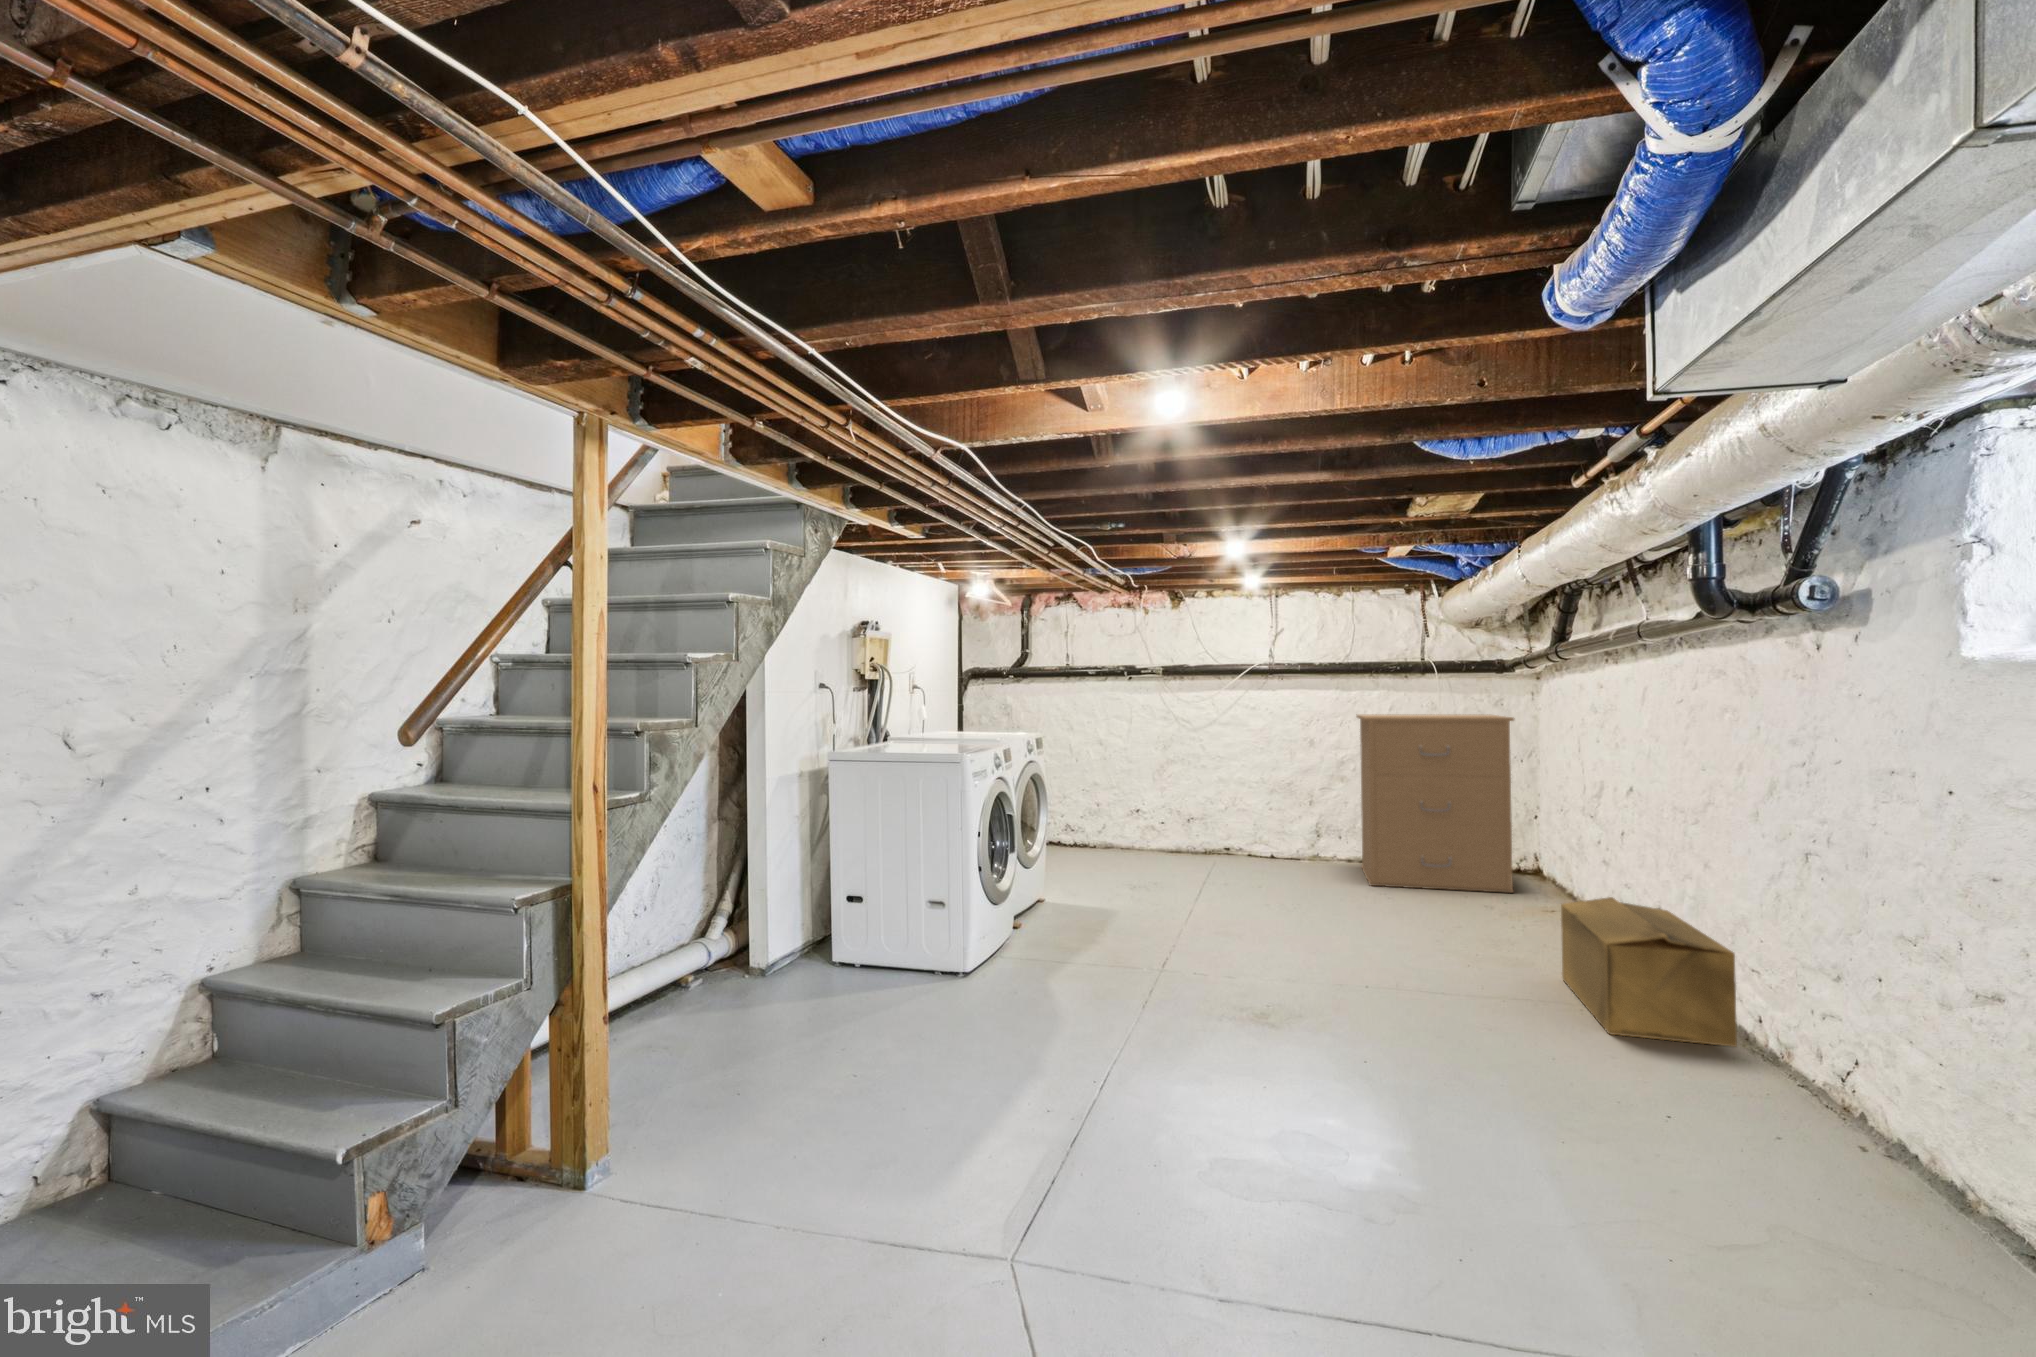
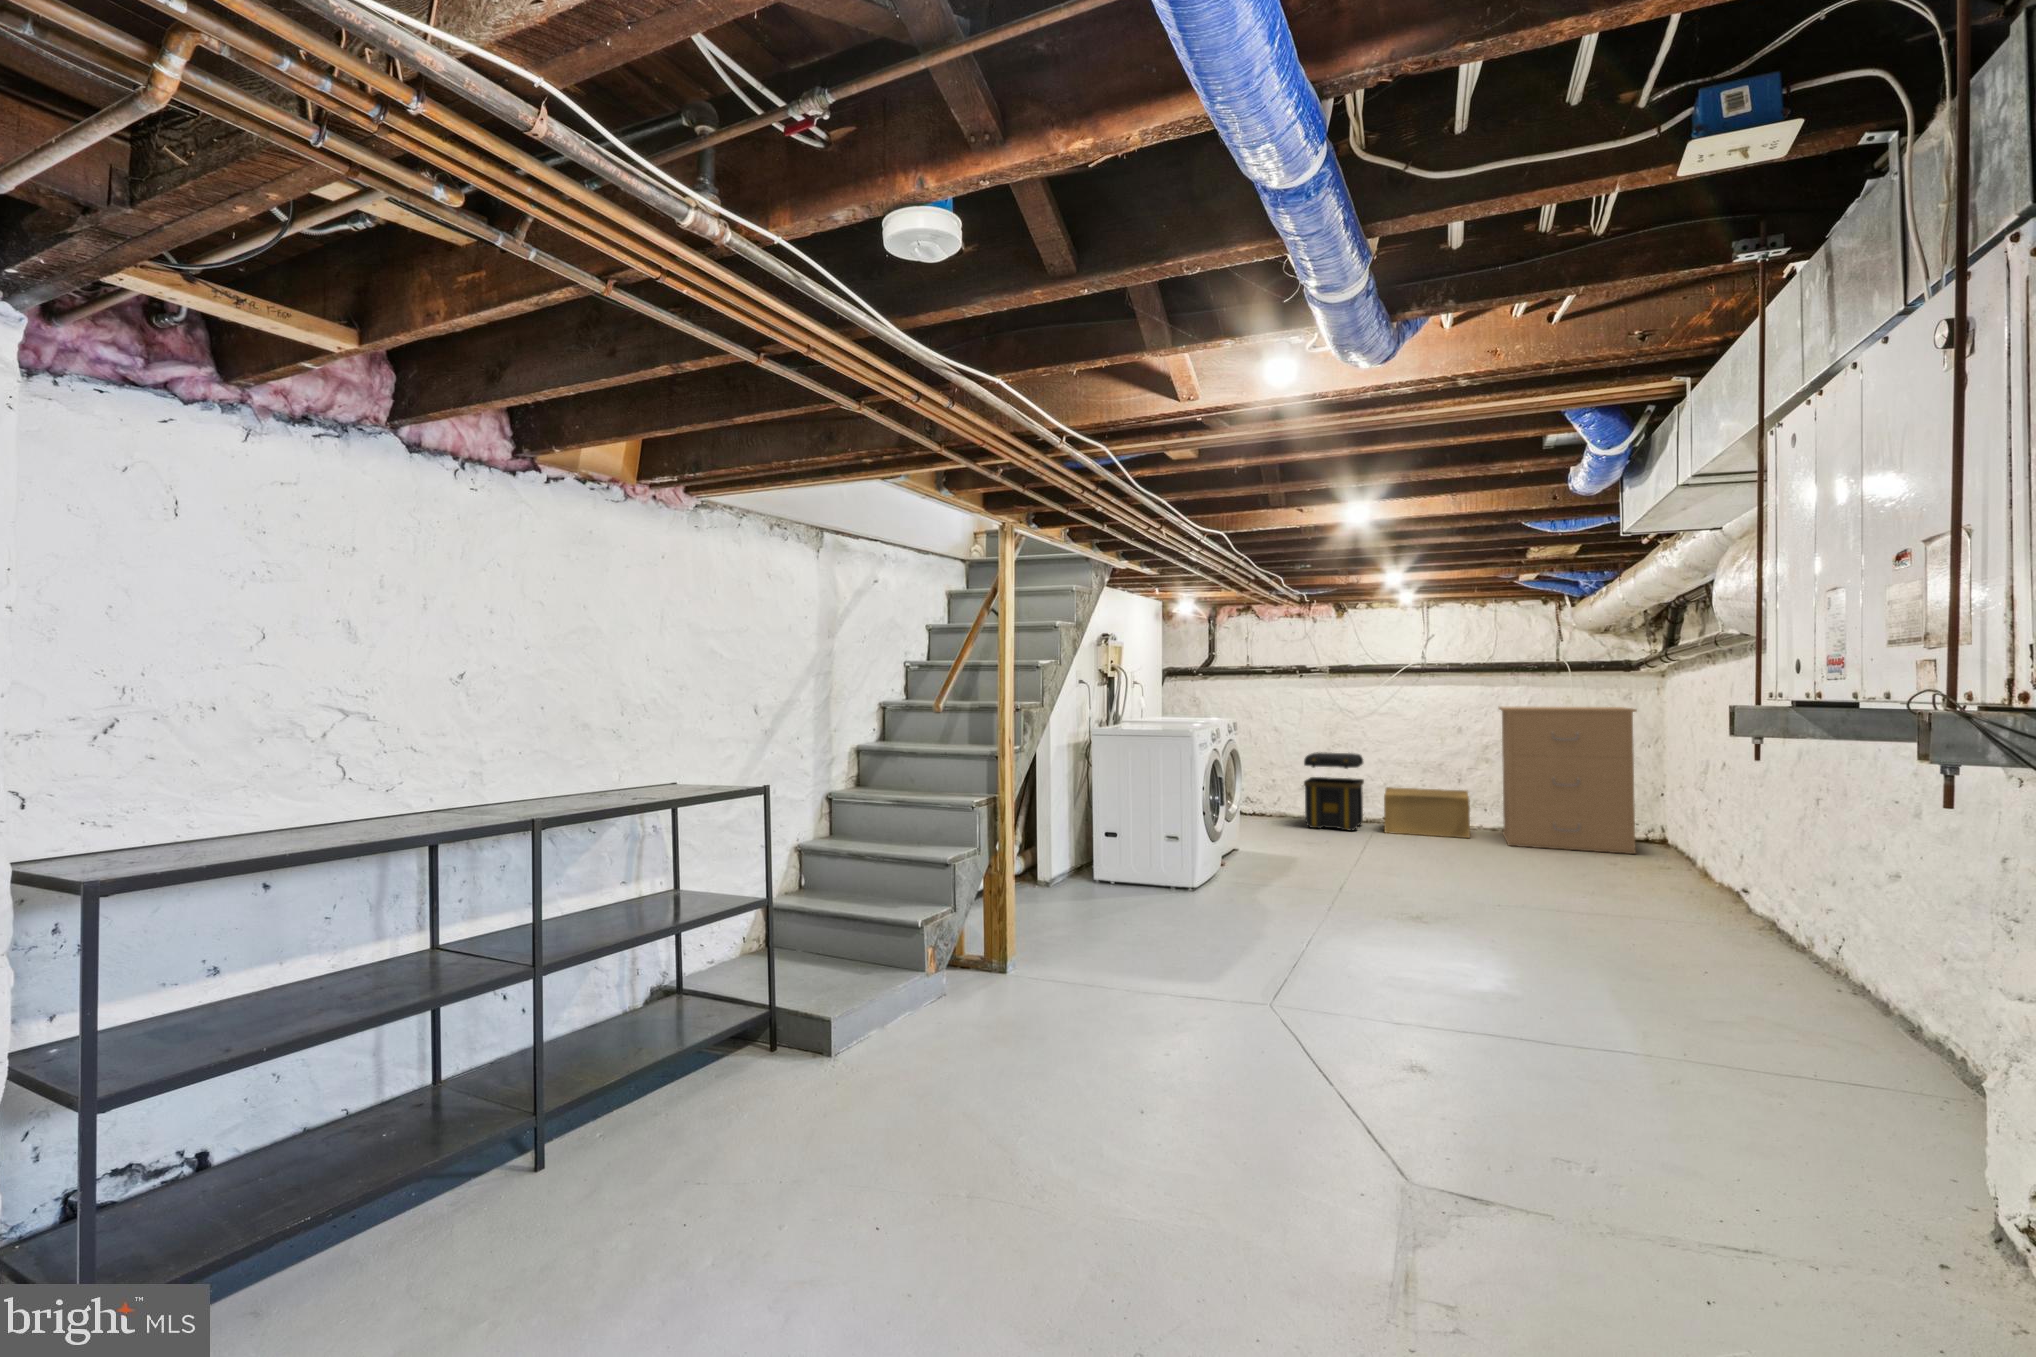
toolbox: none [1132,772,1204,869] -> present [1304,752,1364,830]
cardboard box: present [1561,897,1737,1047] -> present [1384,787,1470,838]

